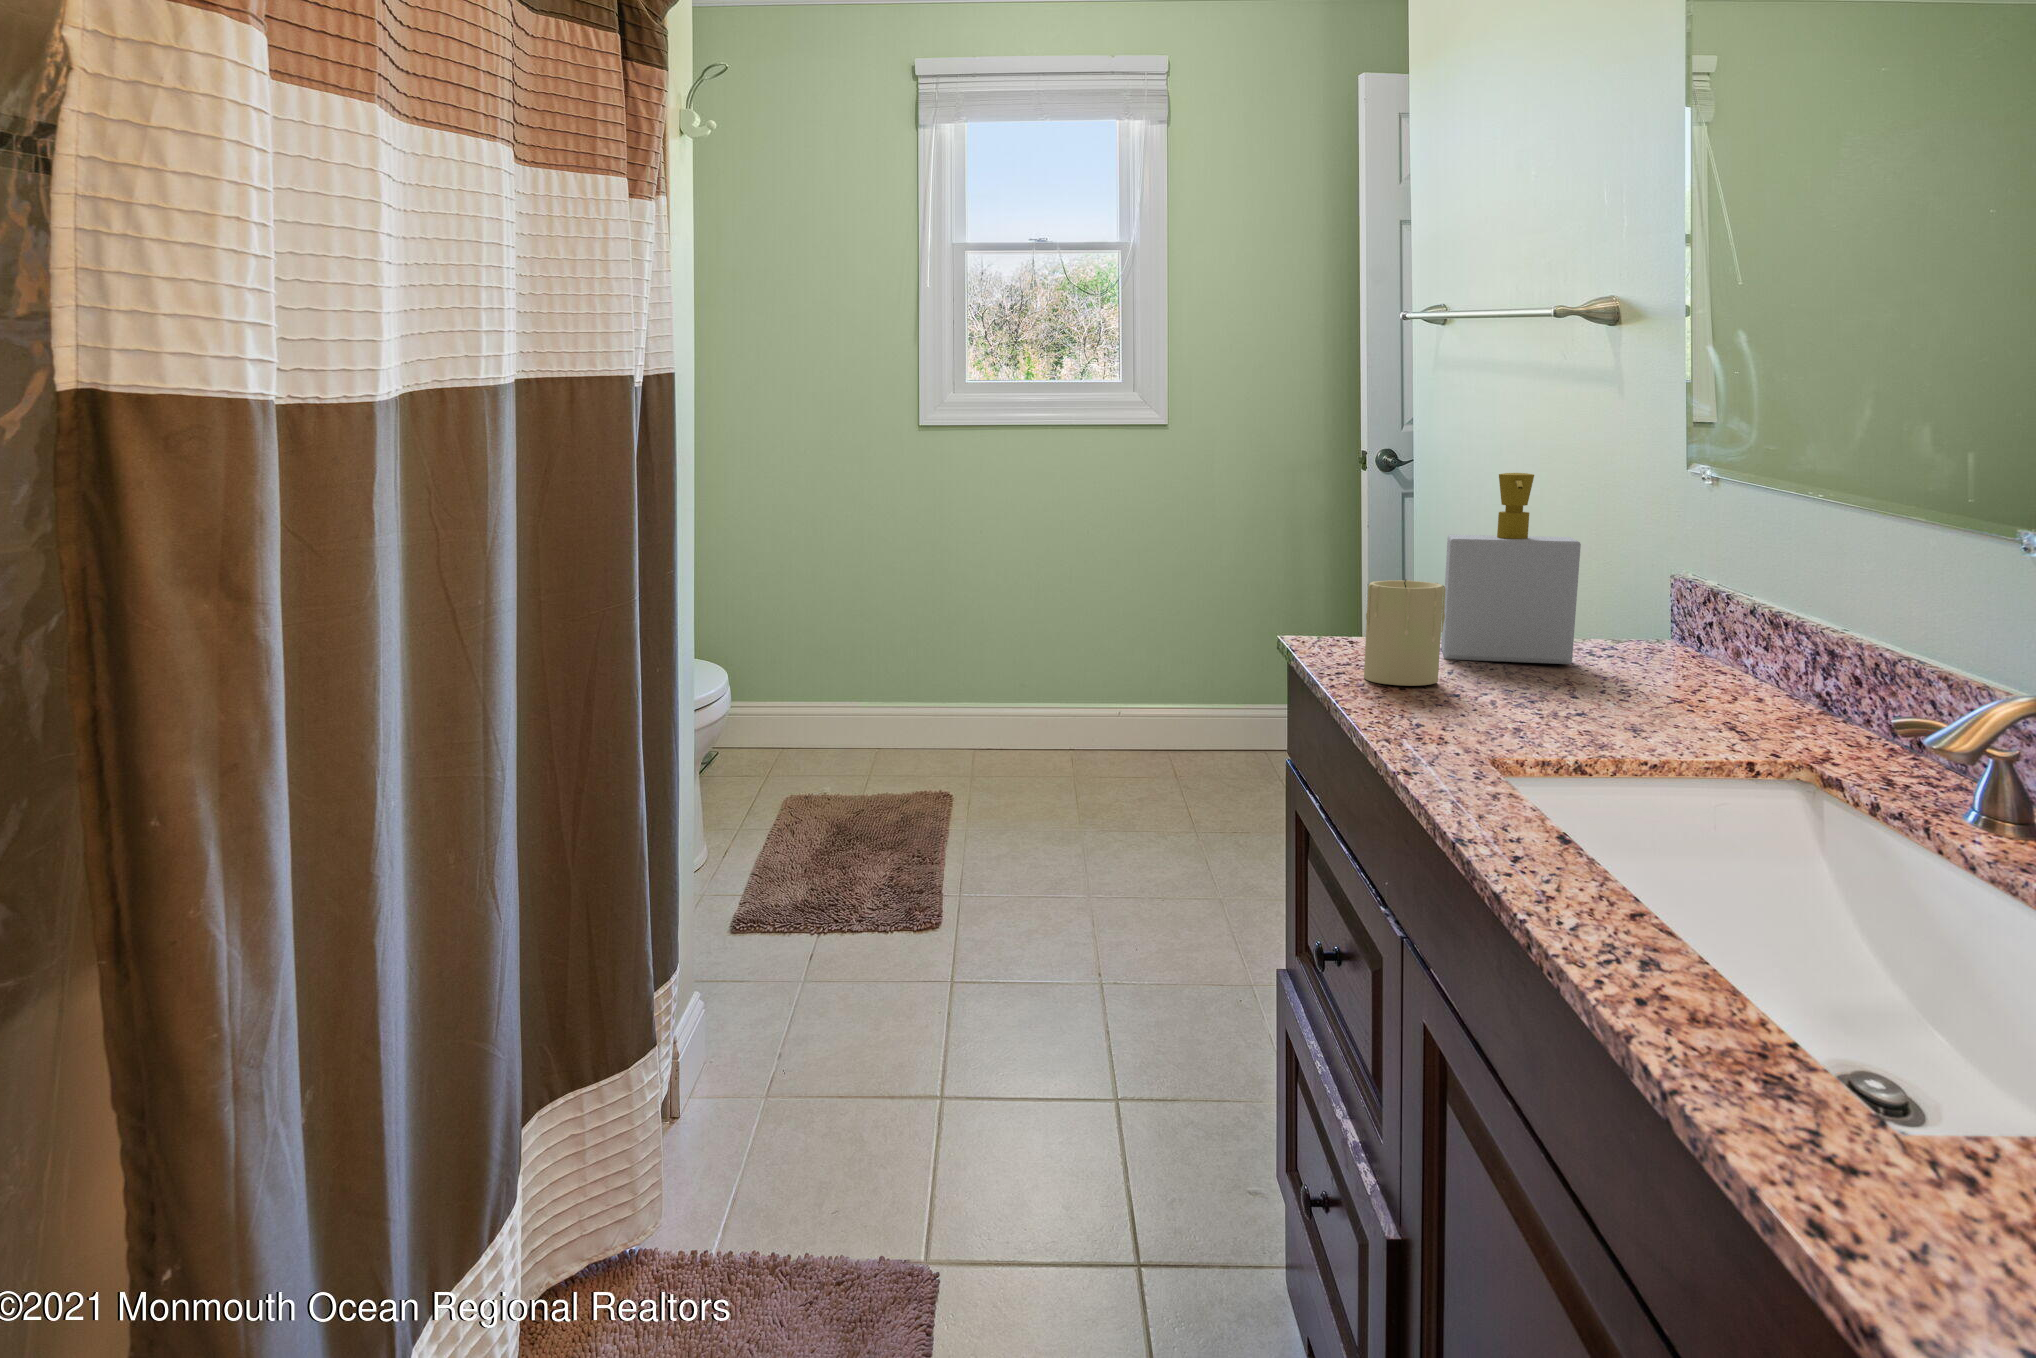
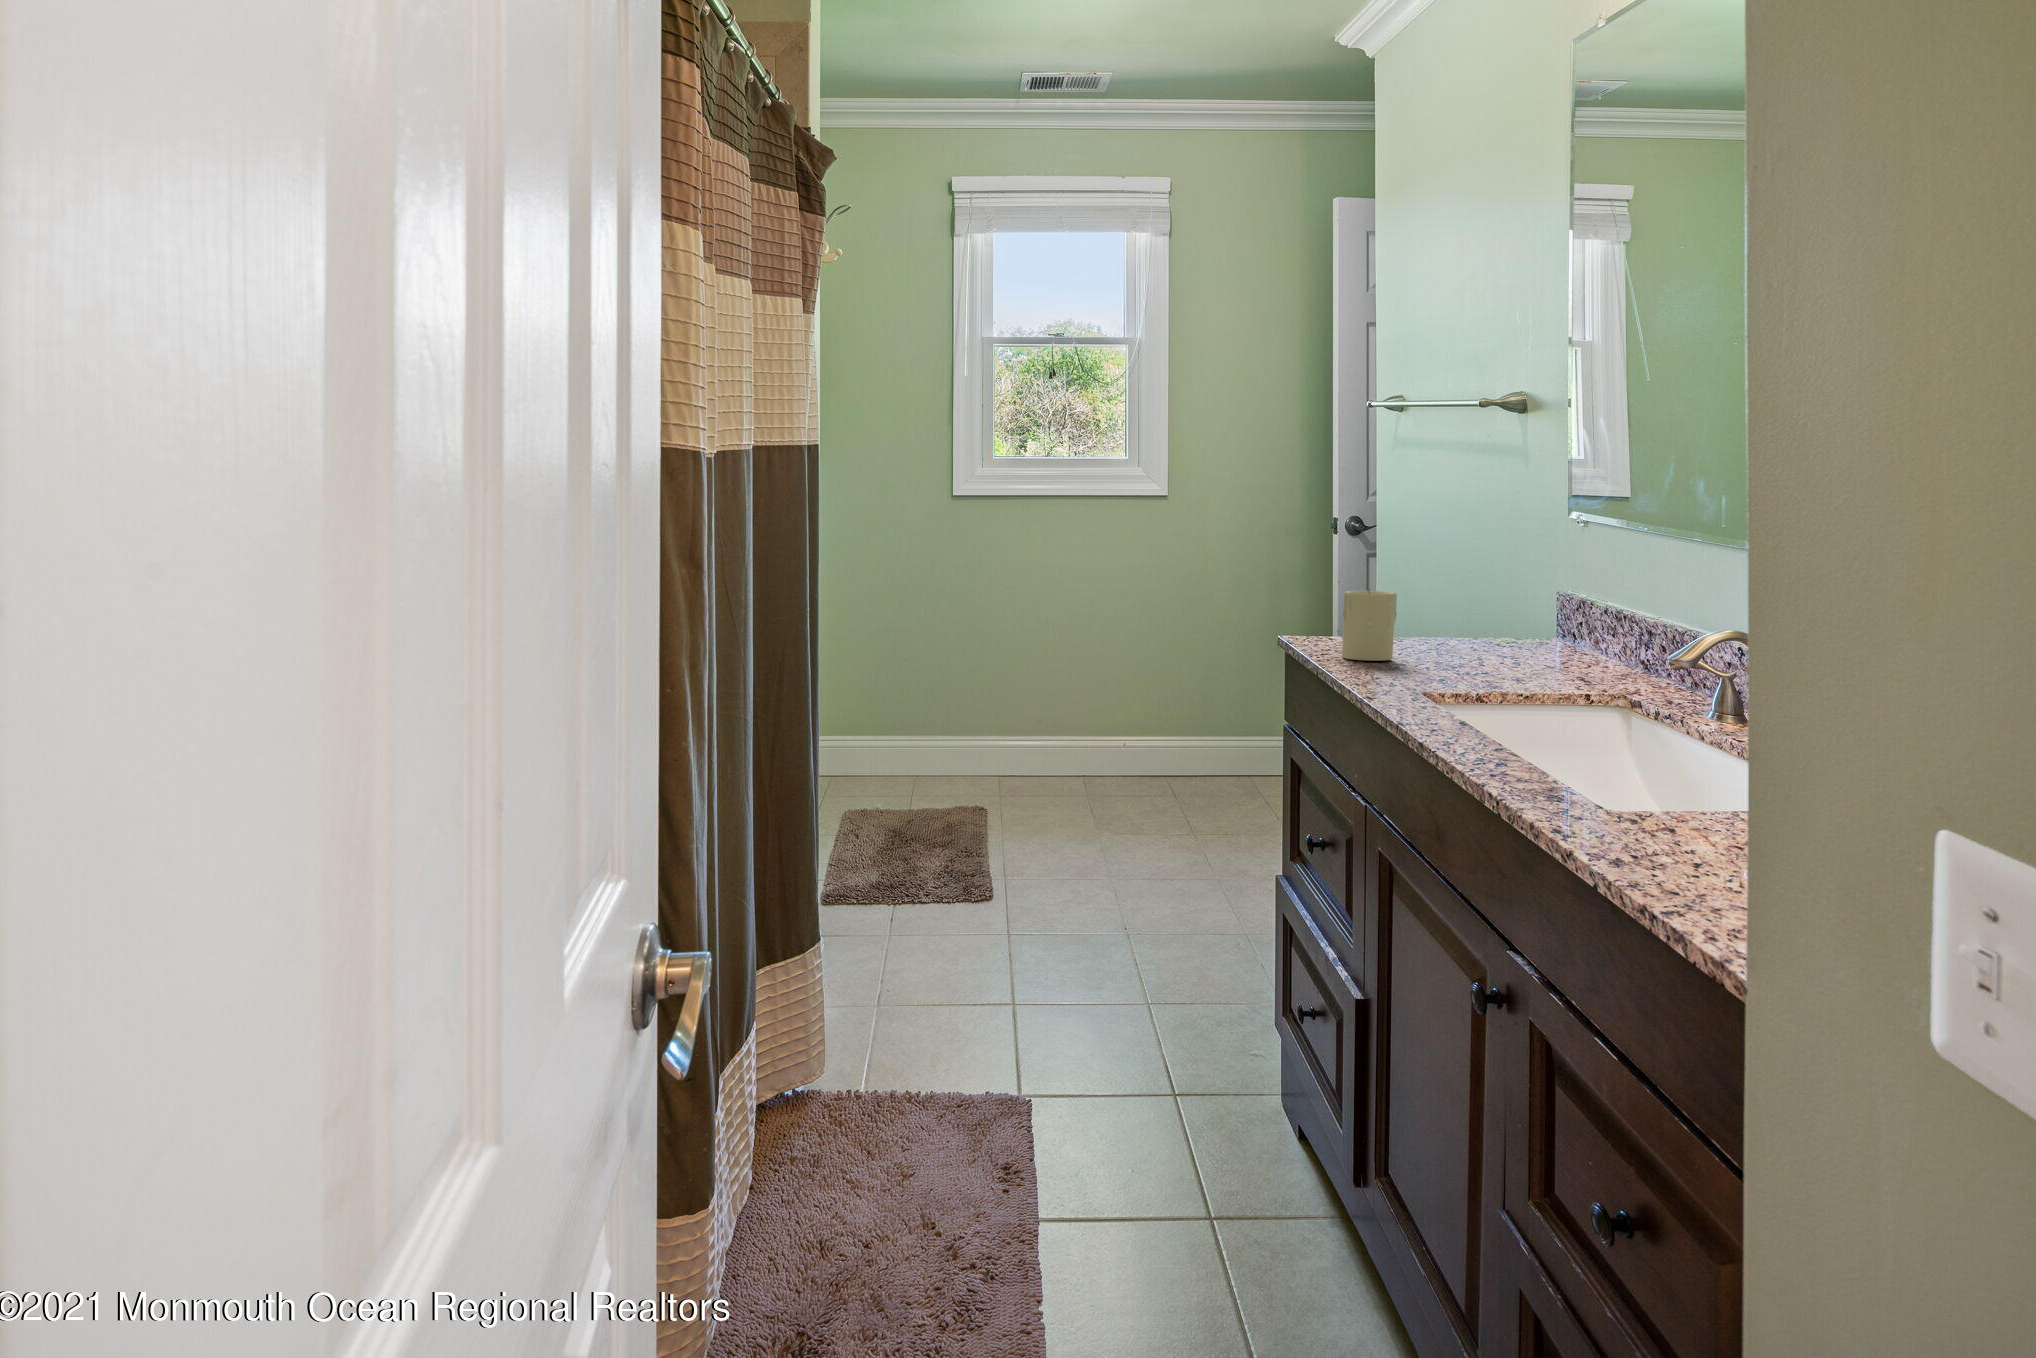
soap bottle: present [1441,473,1581,664] -> none [1396,519,1491,652]

